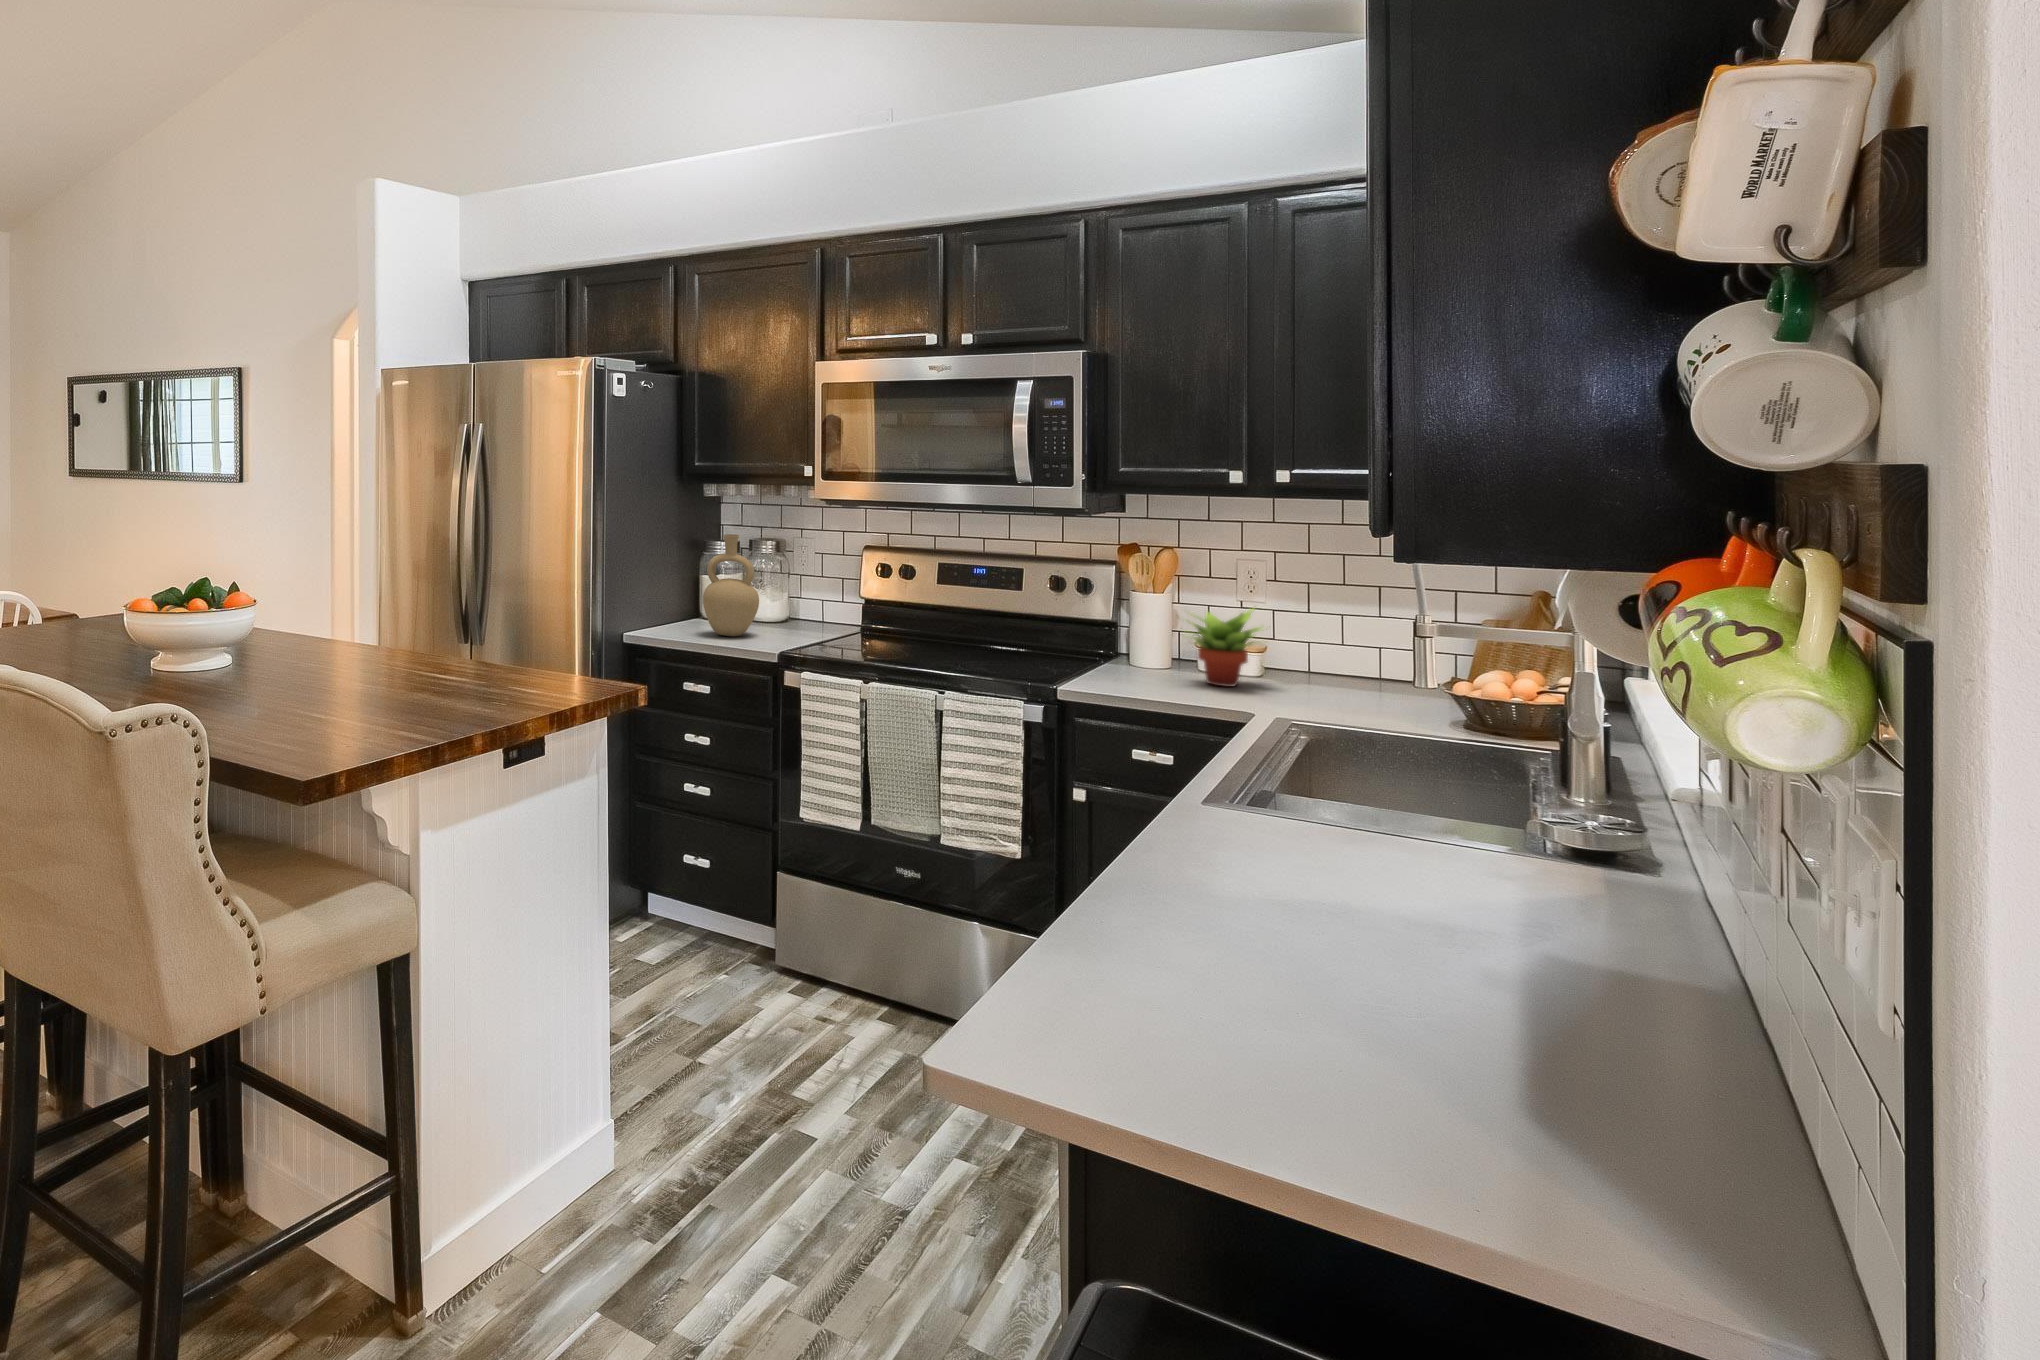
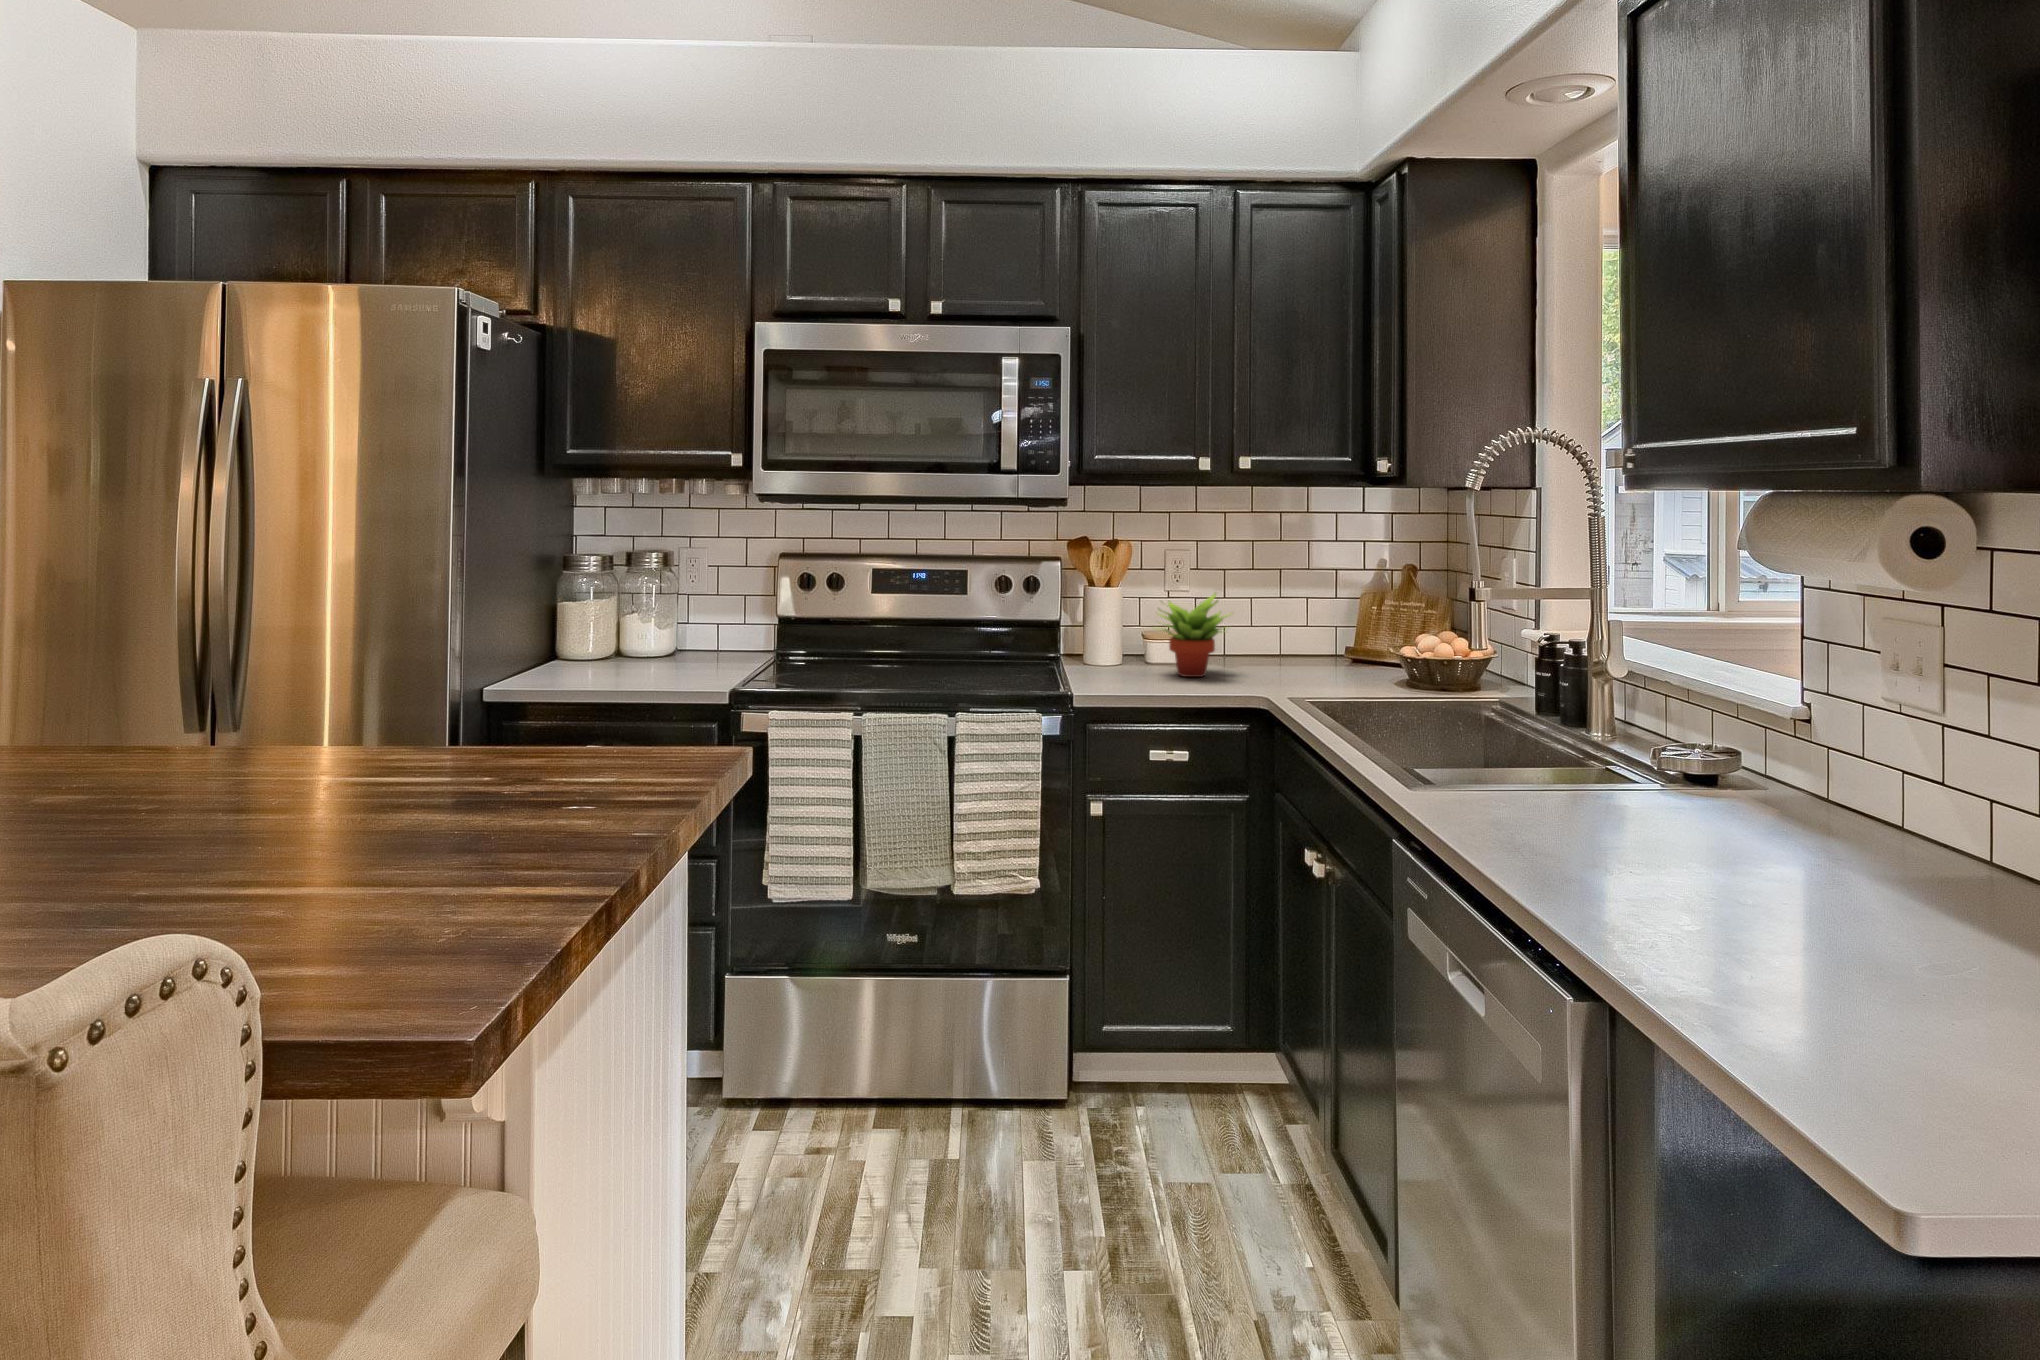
vase: present [703,535,759,636] -> none [588,545,663,677]

